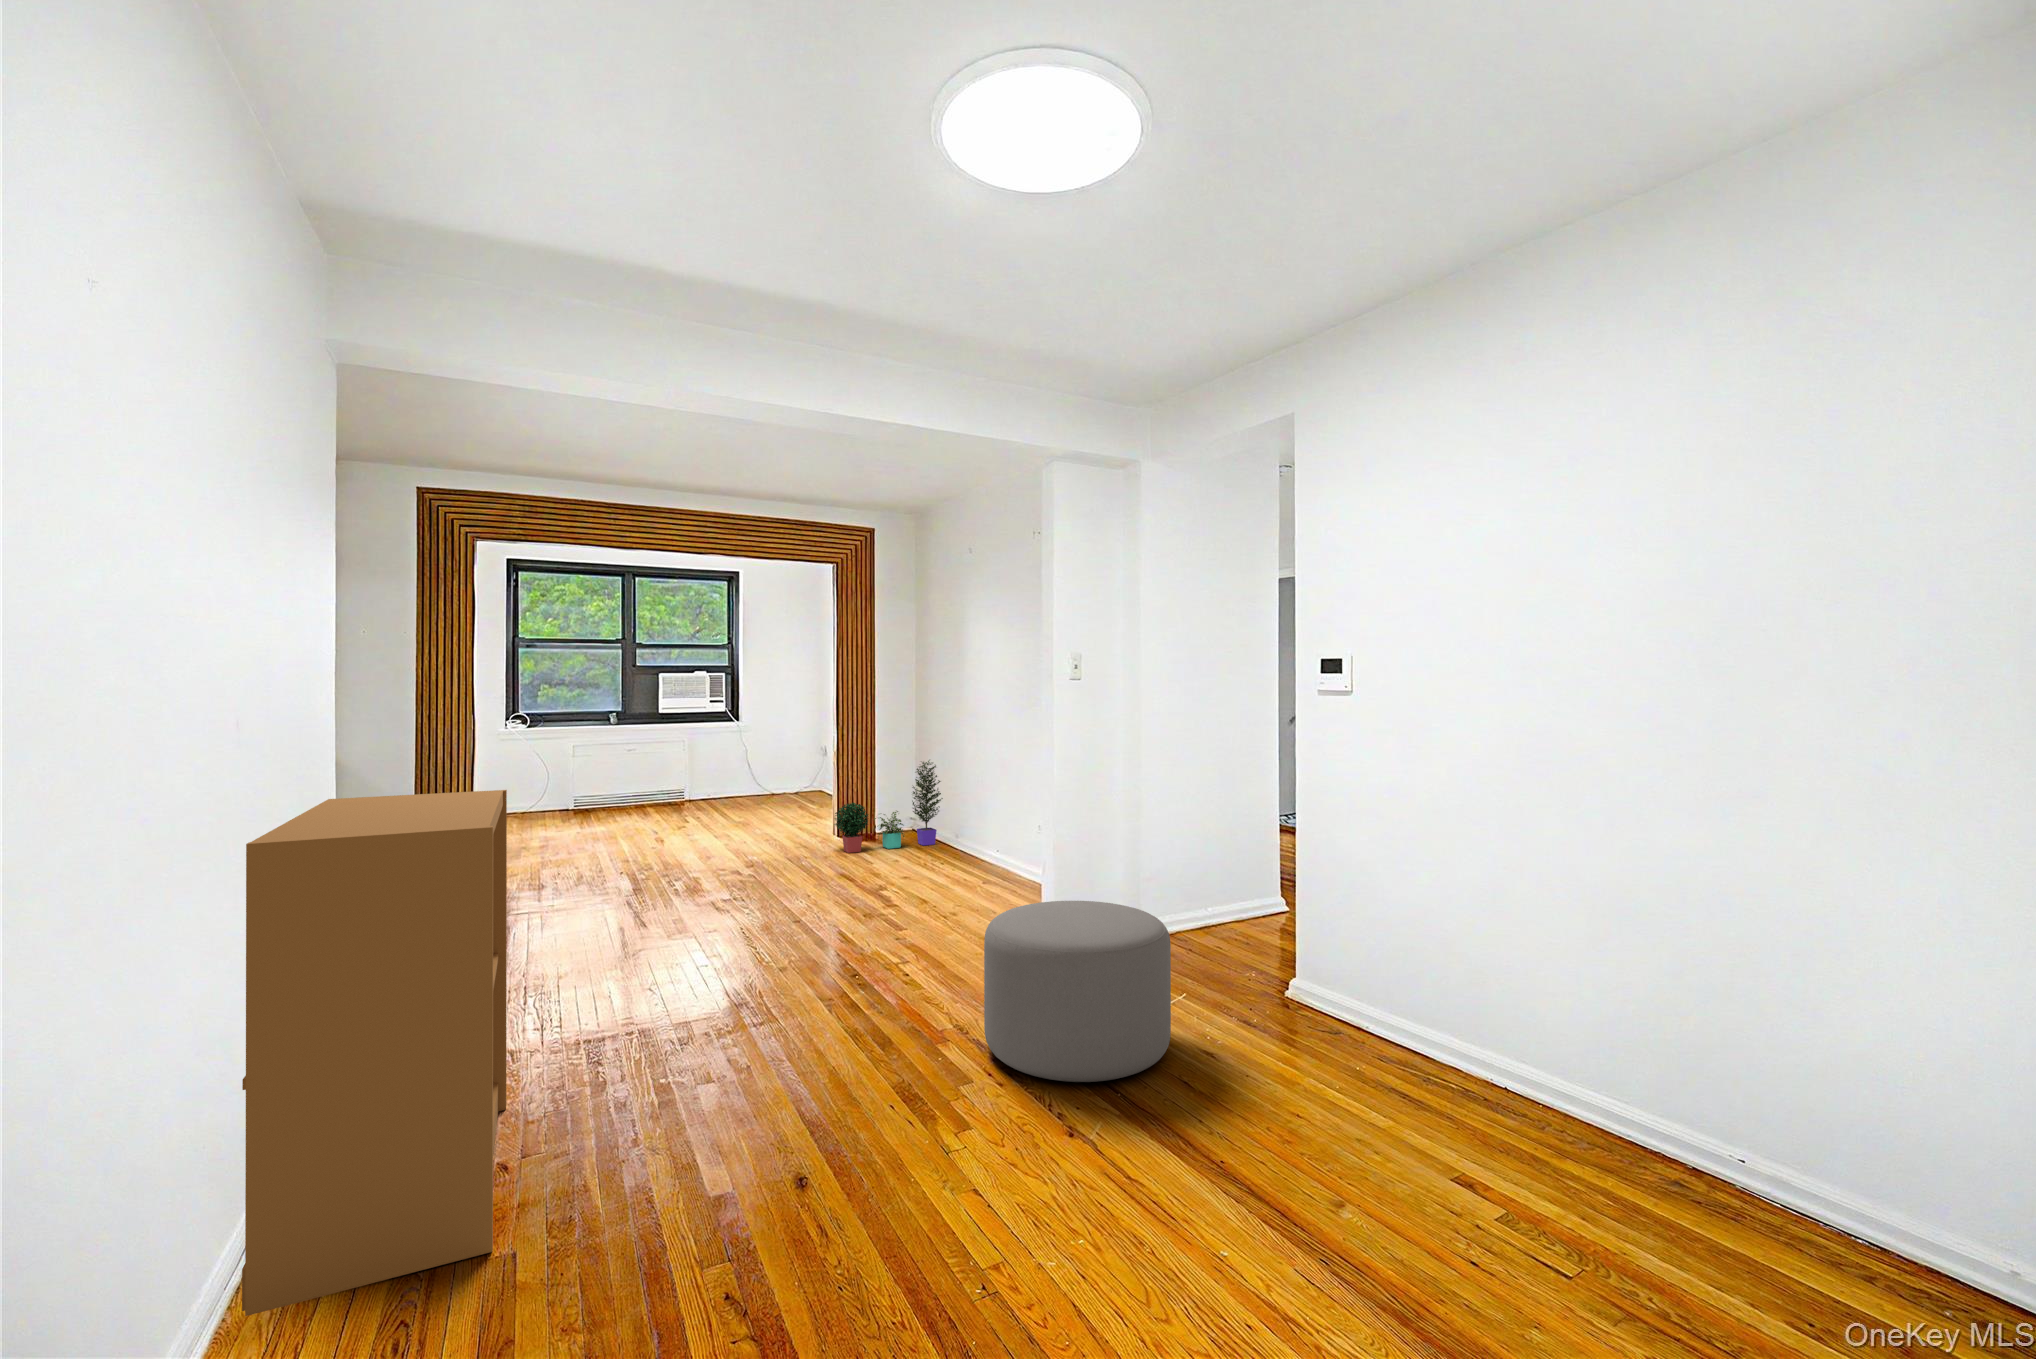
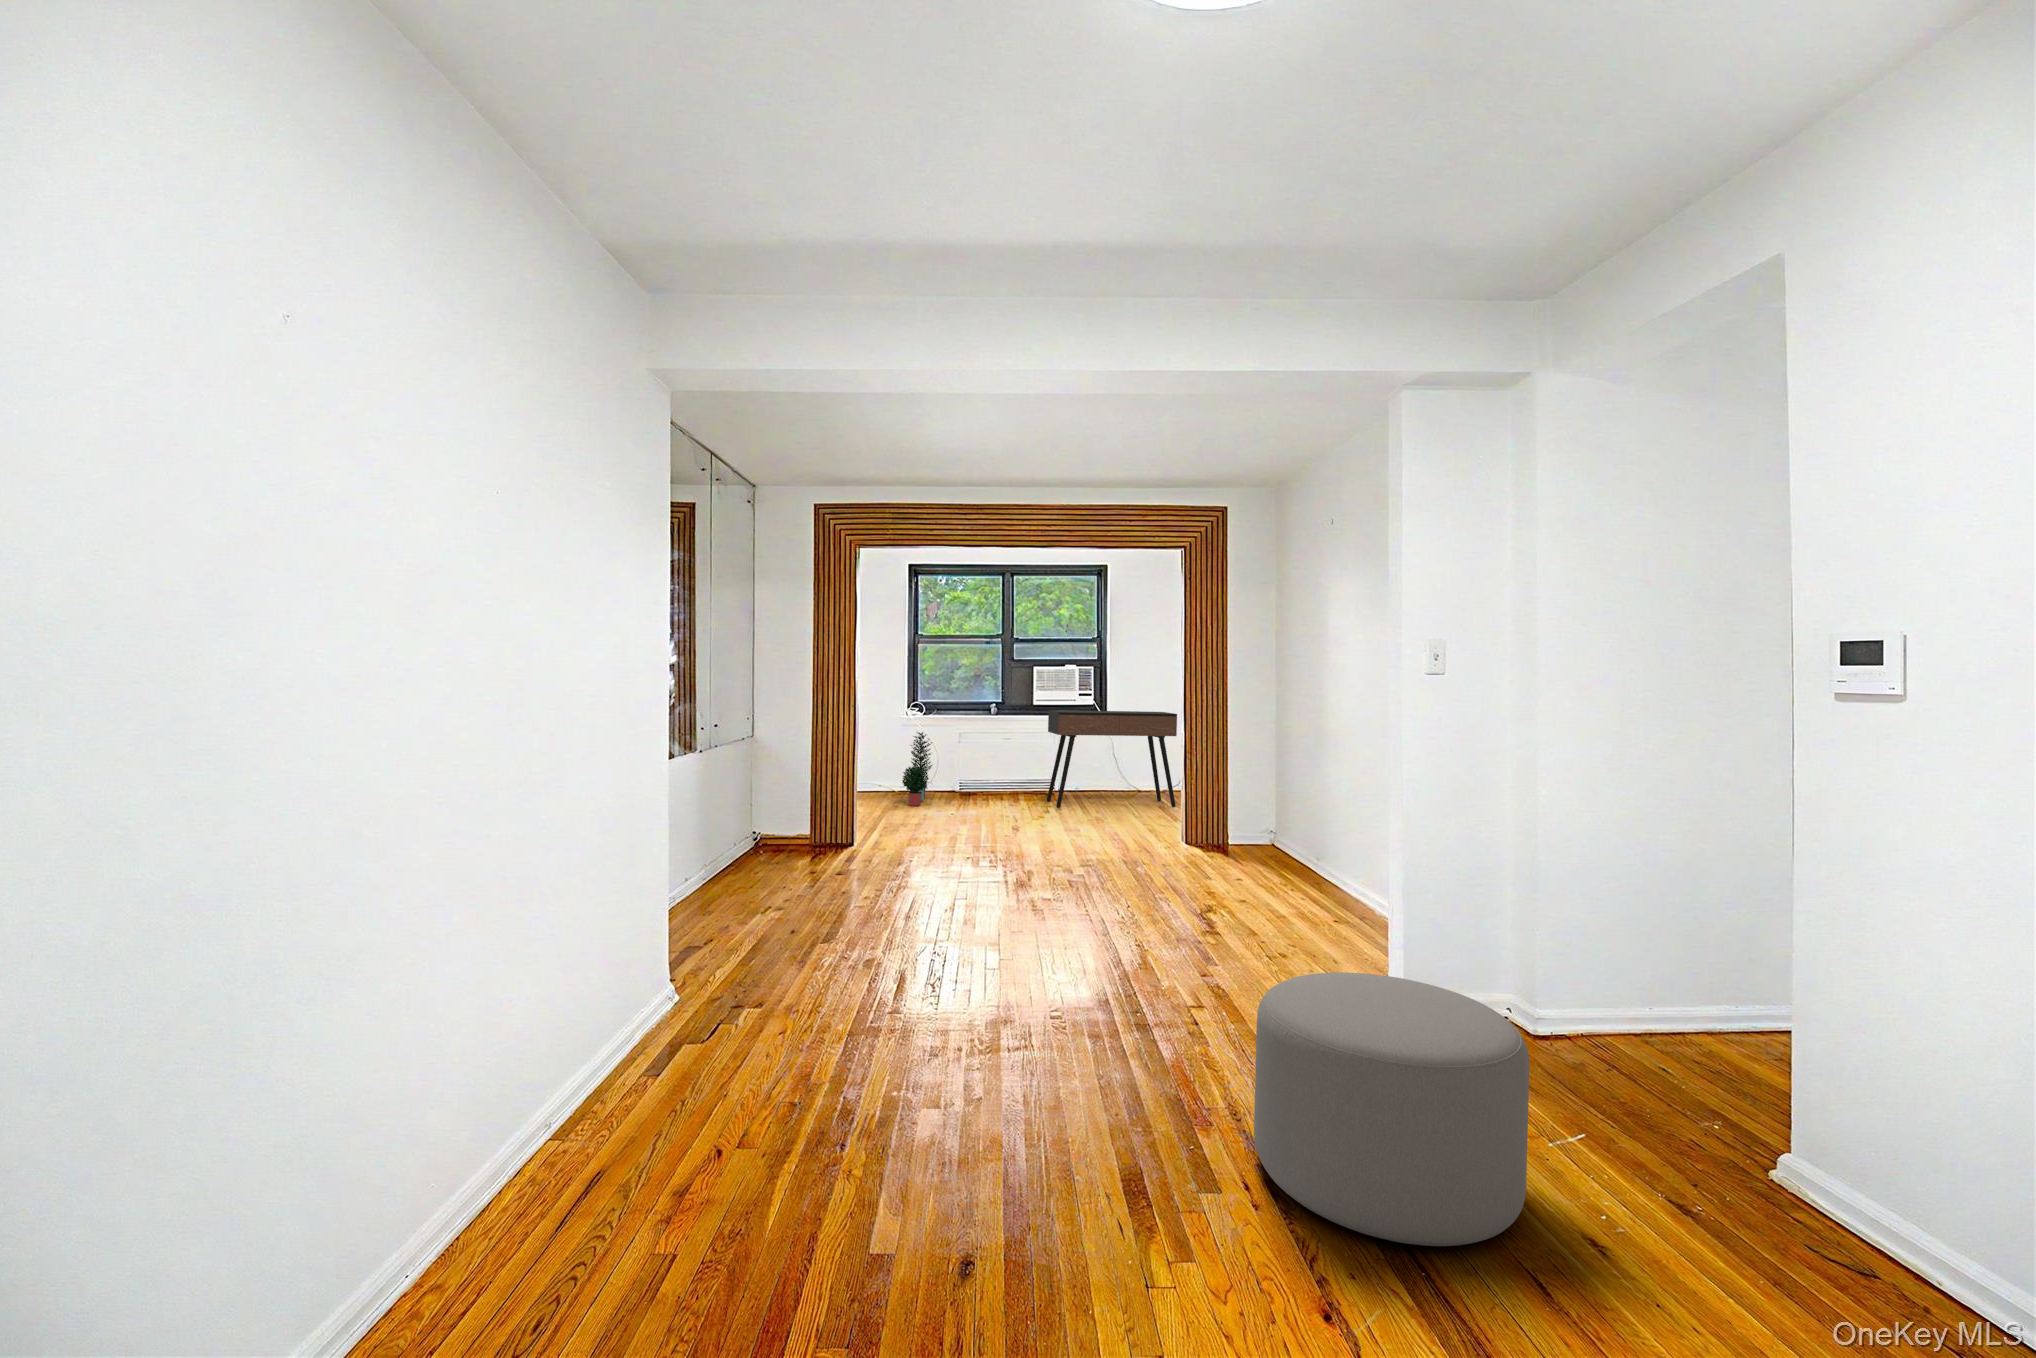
console table: none [679,714,811,815] -> present [1047,710,1177,808]
potted plant: present [835,760,943,853] -> present [902,732,932,806]
bookshelf: present [242,790,507,1316] -> none [463,773,762,1251]

